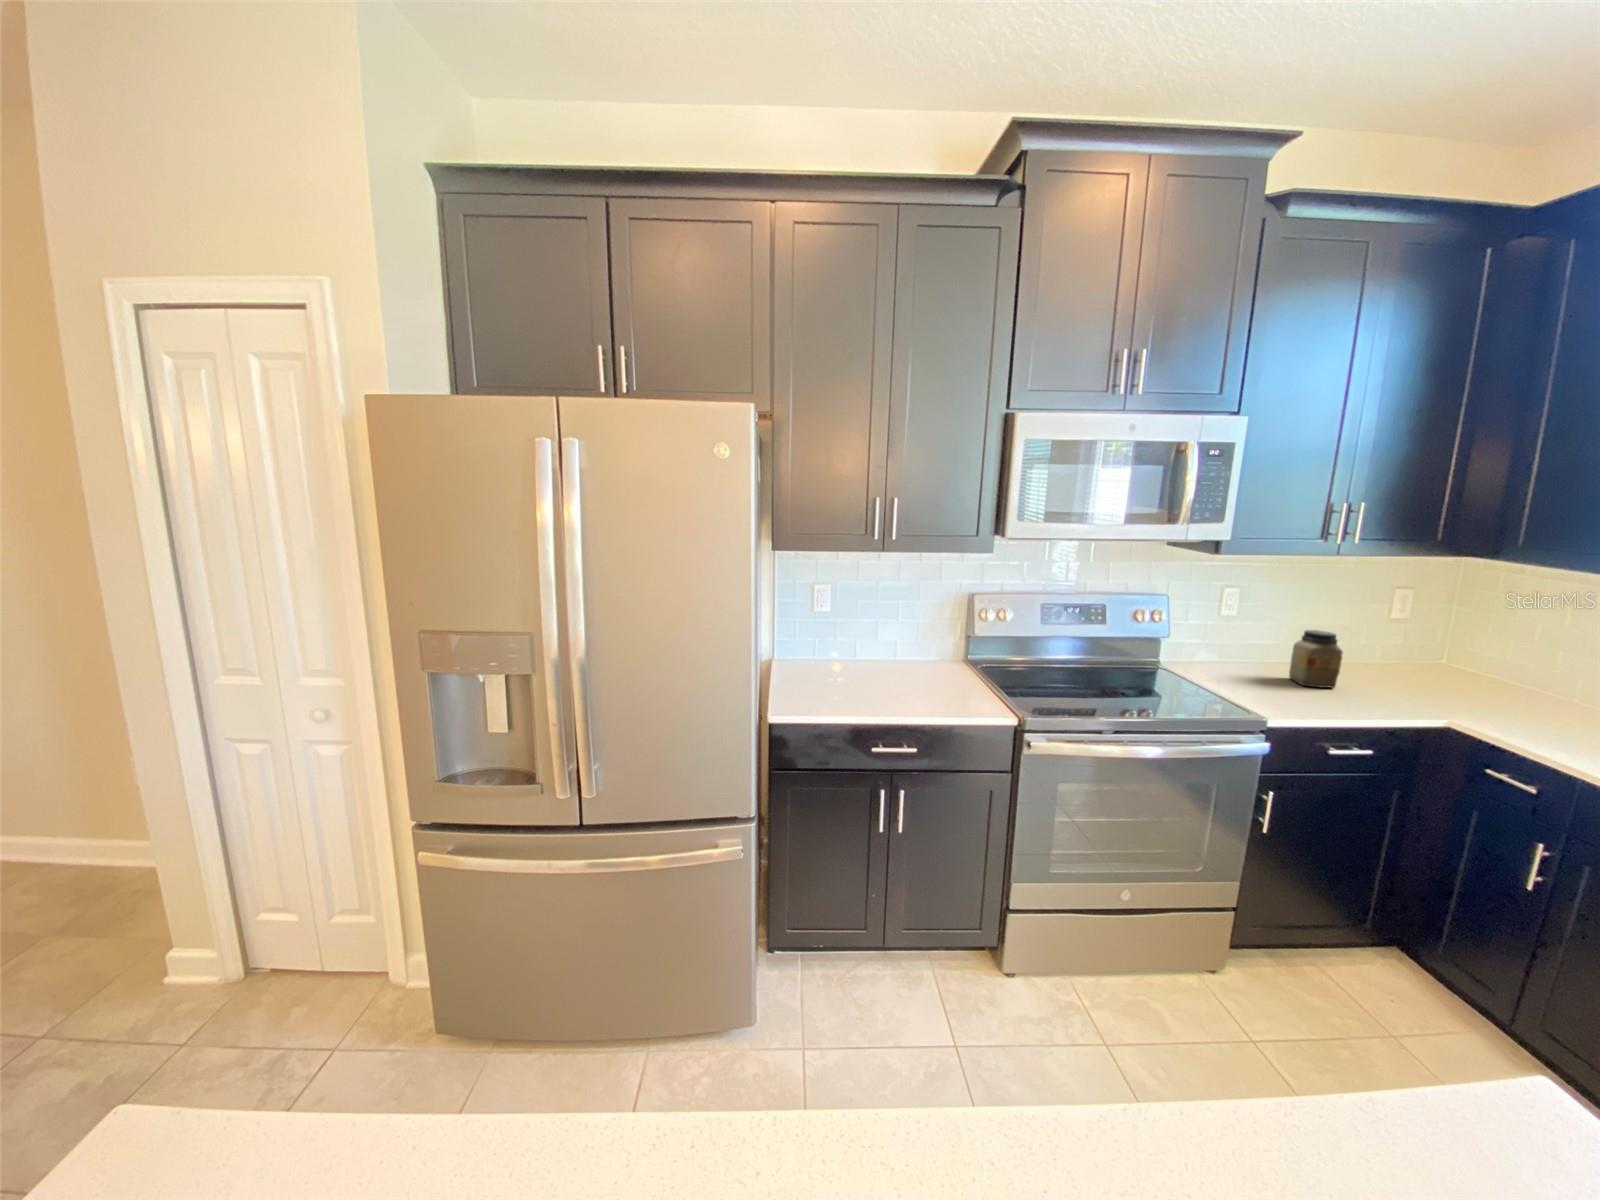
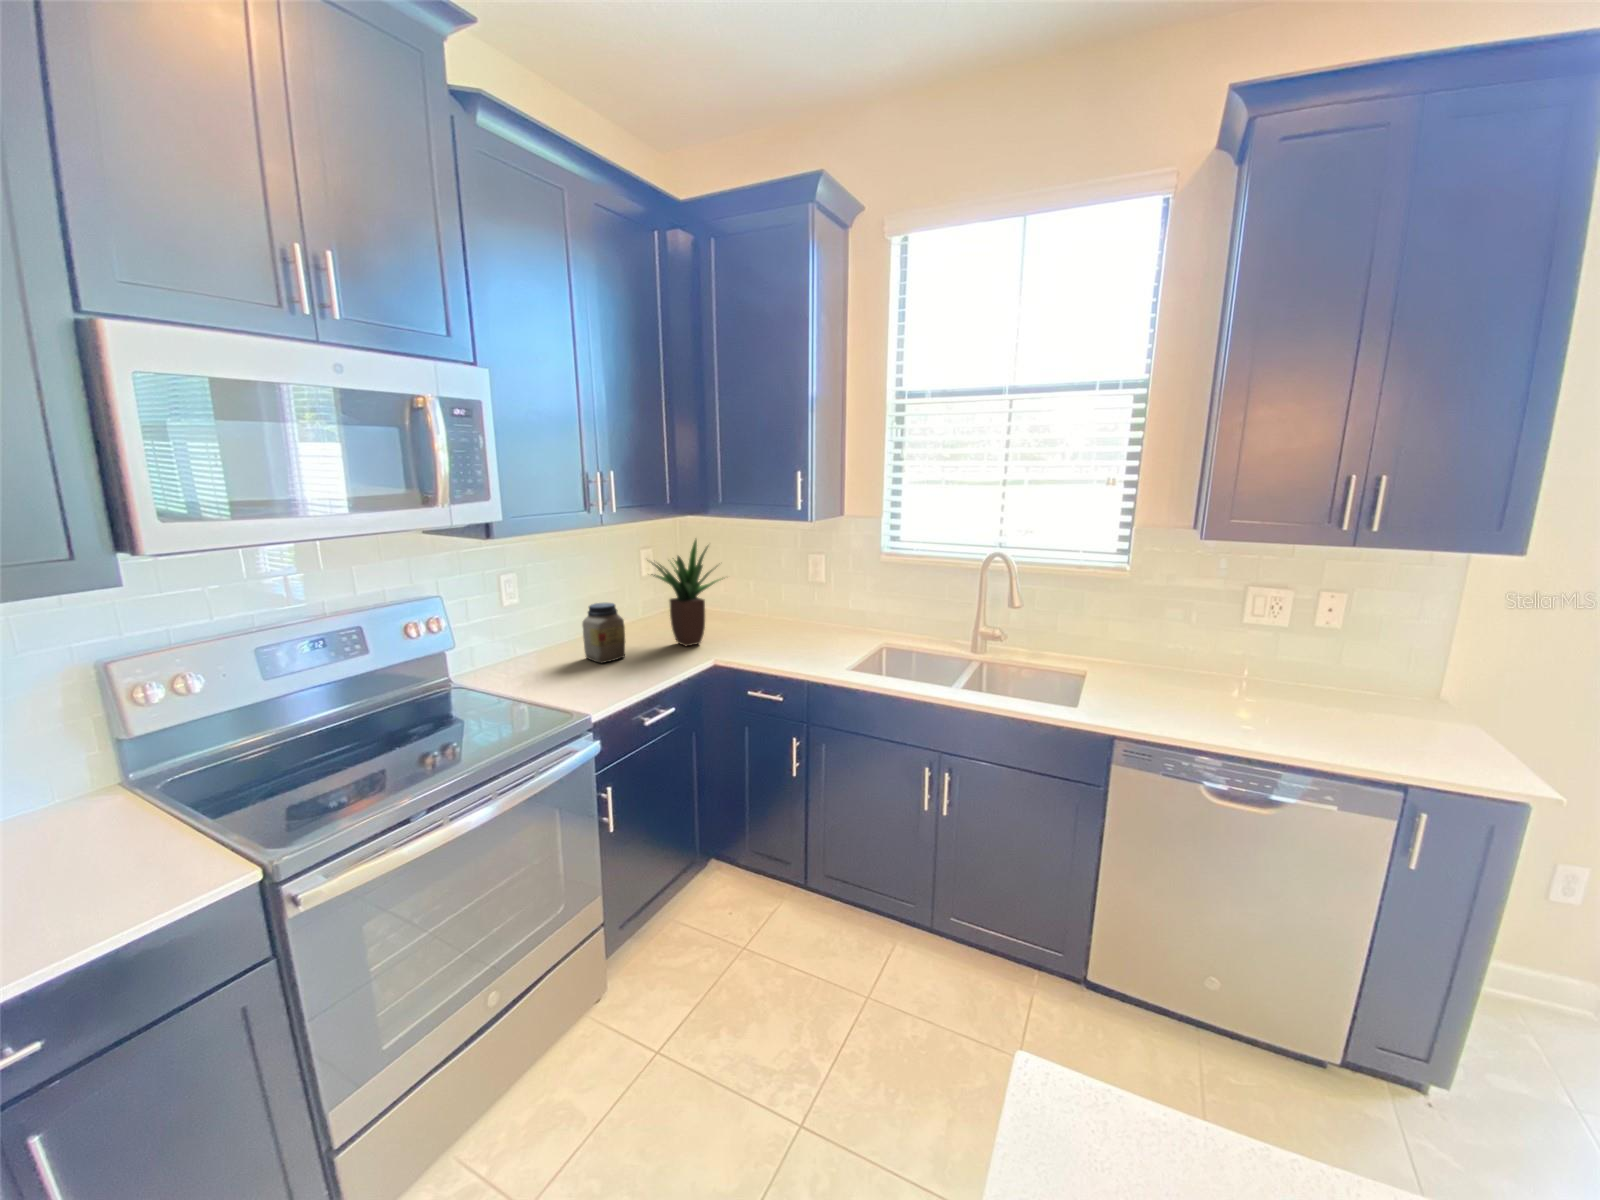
potted plant: none [1389,584,1520,702] -> present [651,540,720,646]

